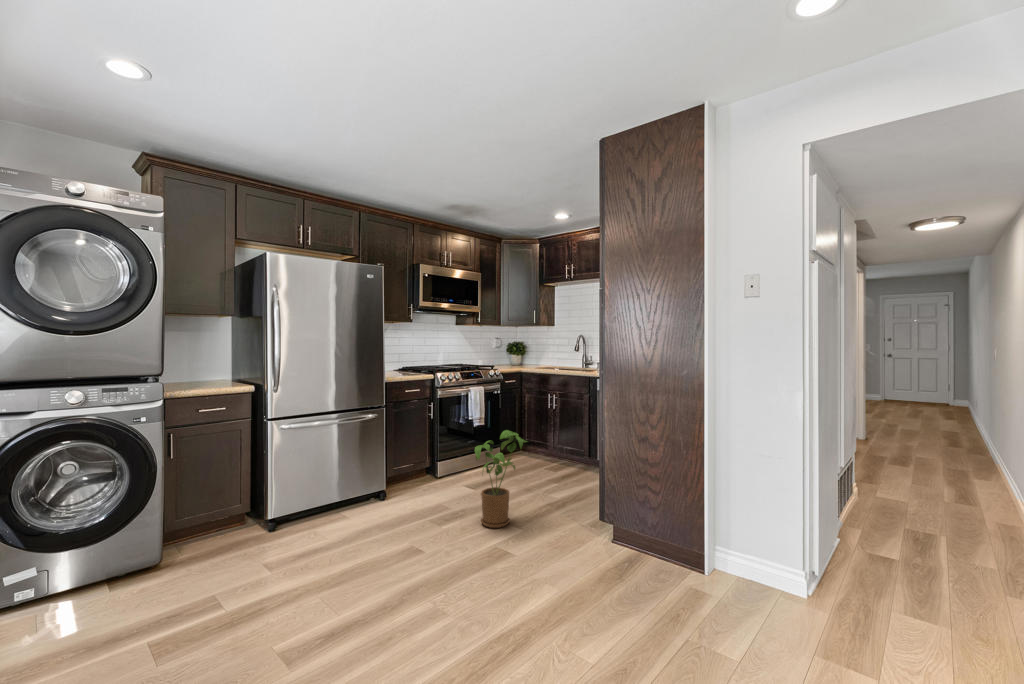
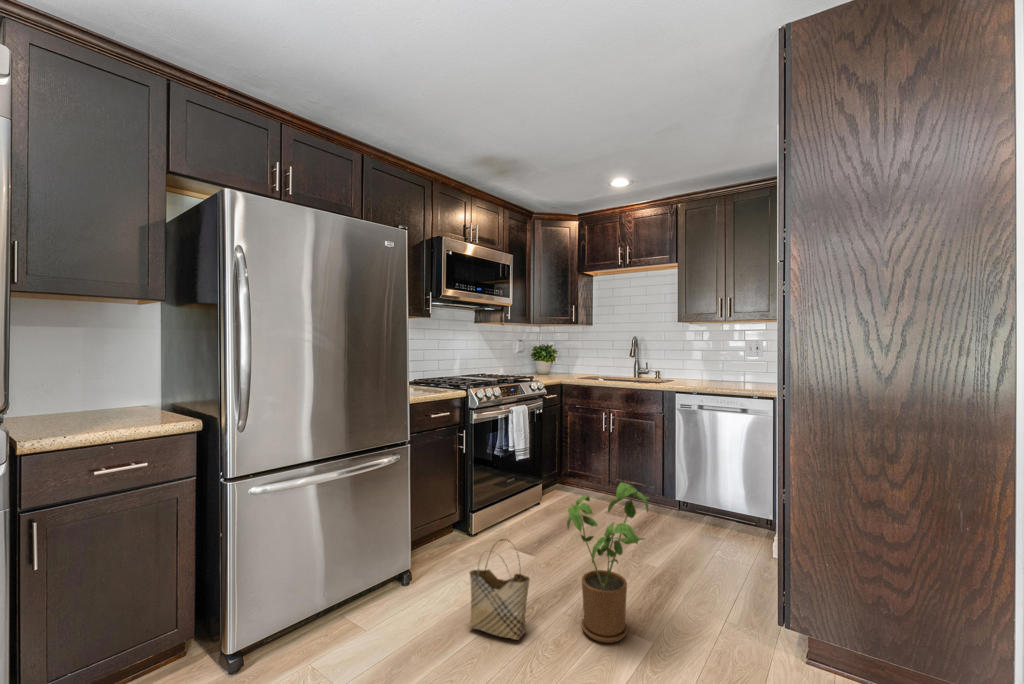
woven basket: none [412,465,449,524] -> present [469,539,530,640]

